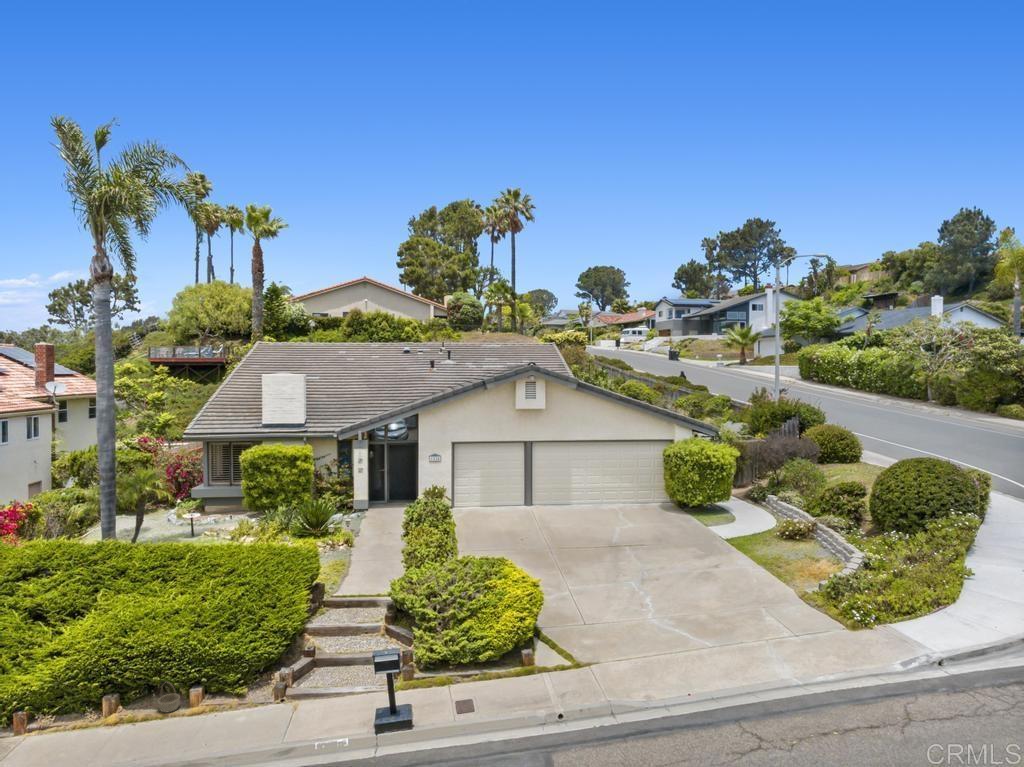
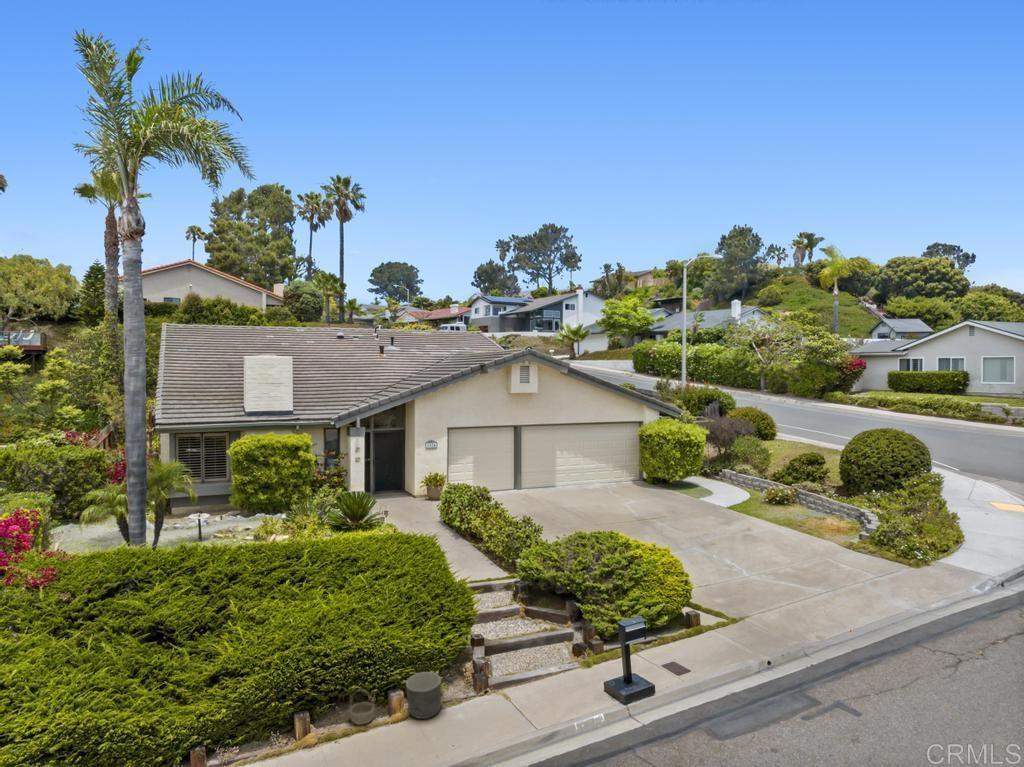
planter: none [201,675,235,716] -> present [406,672,441,719]

